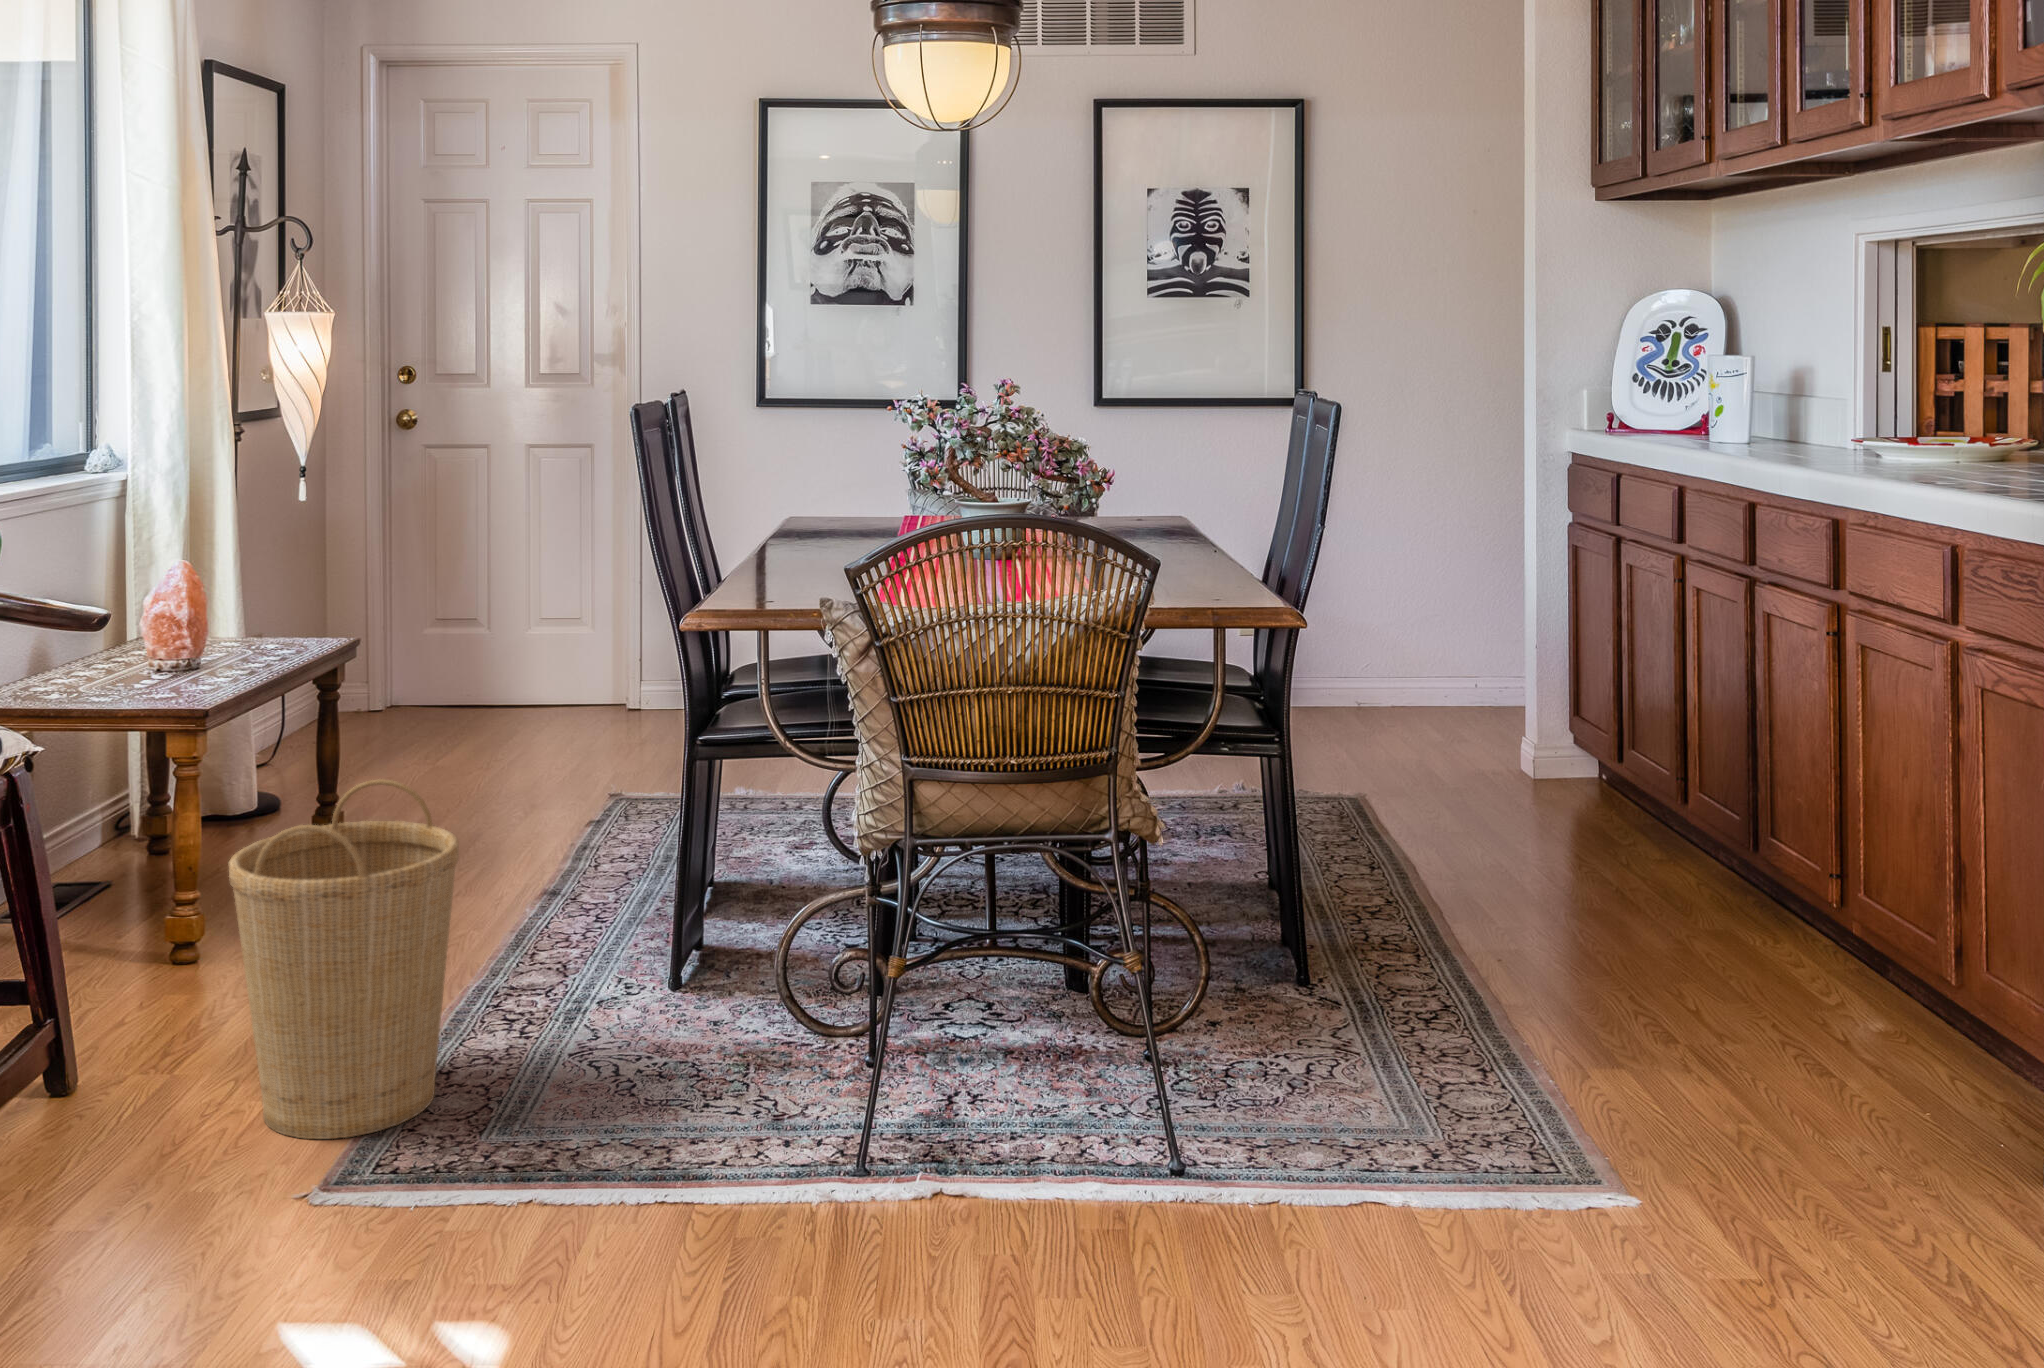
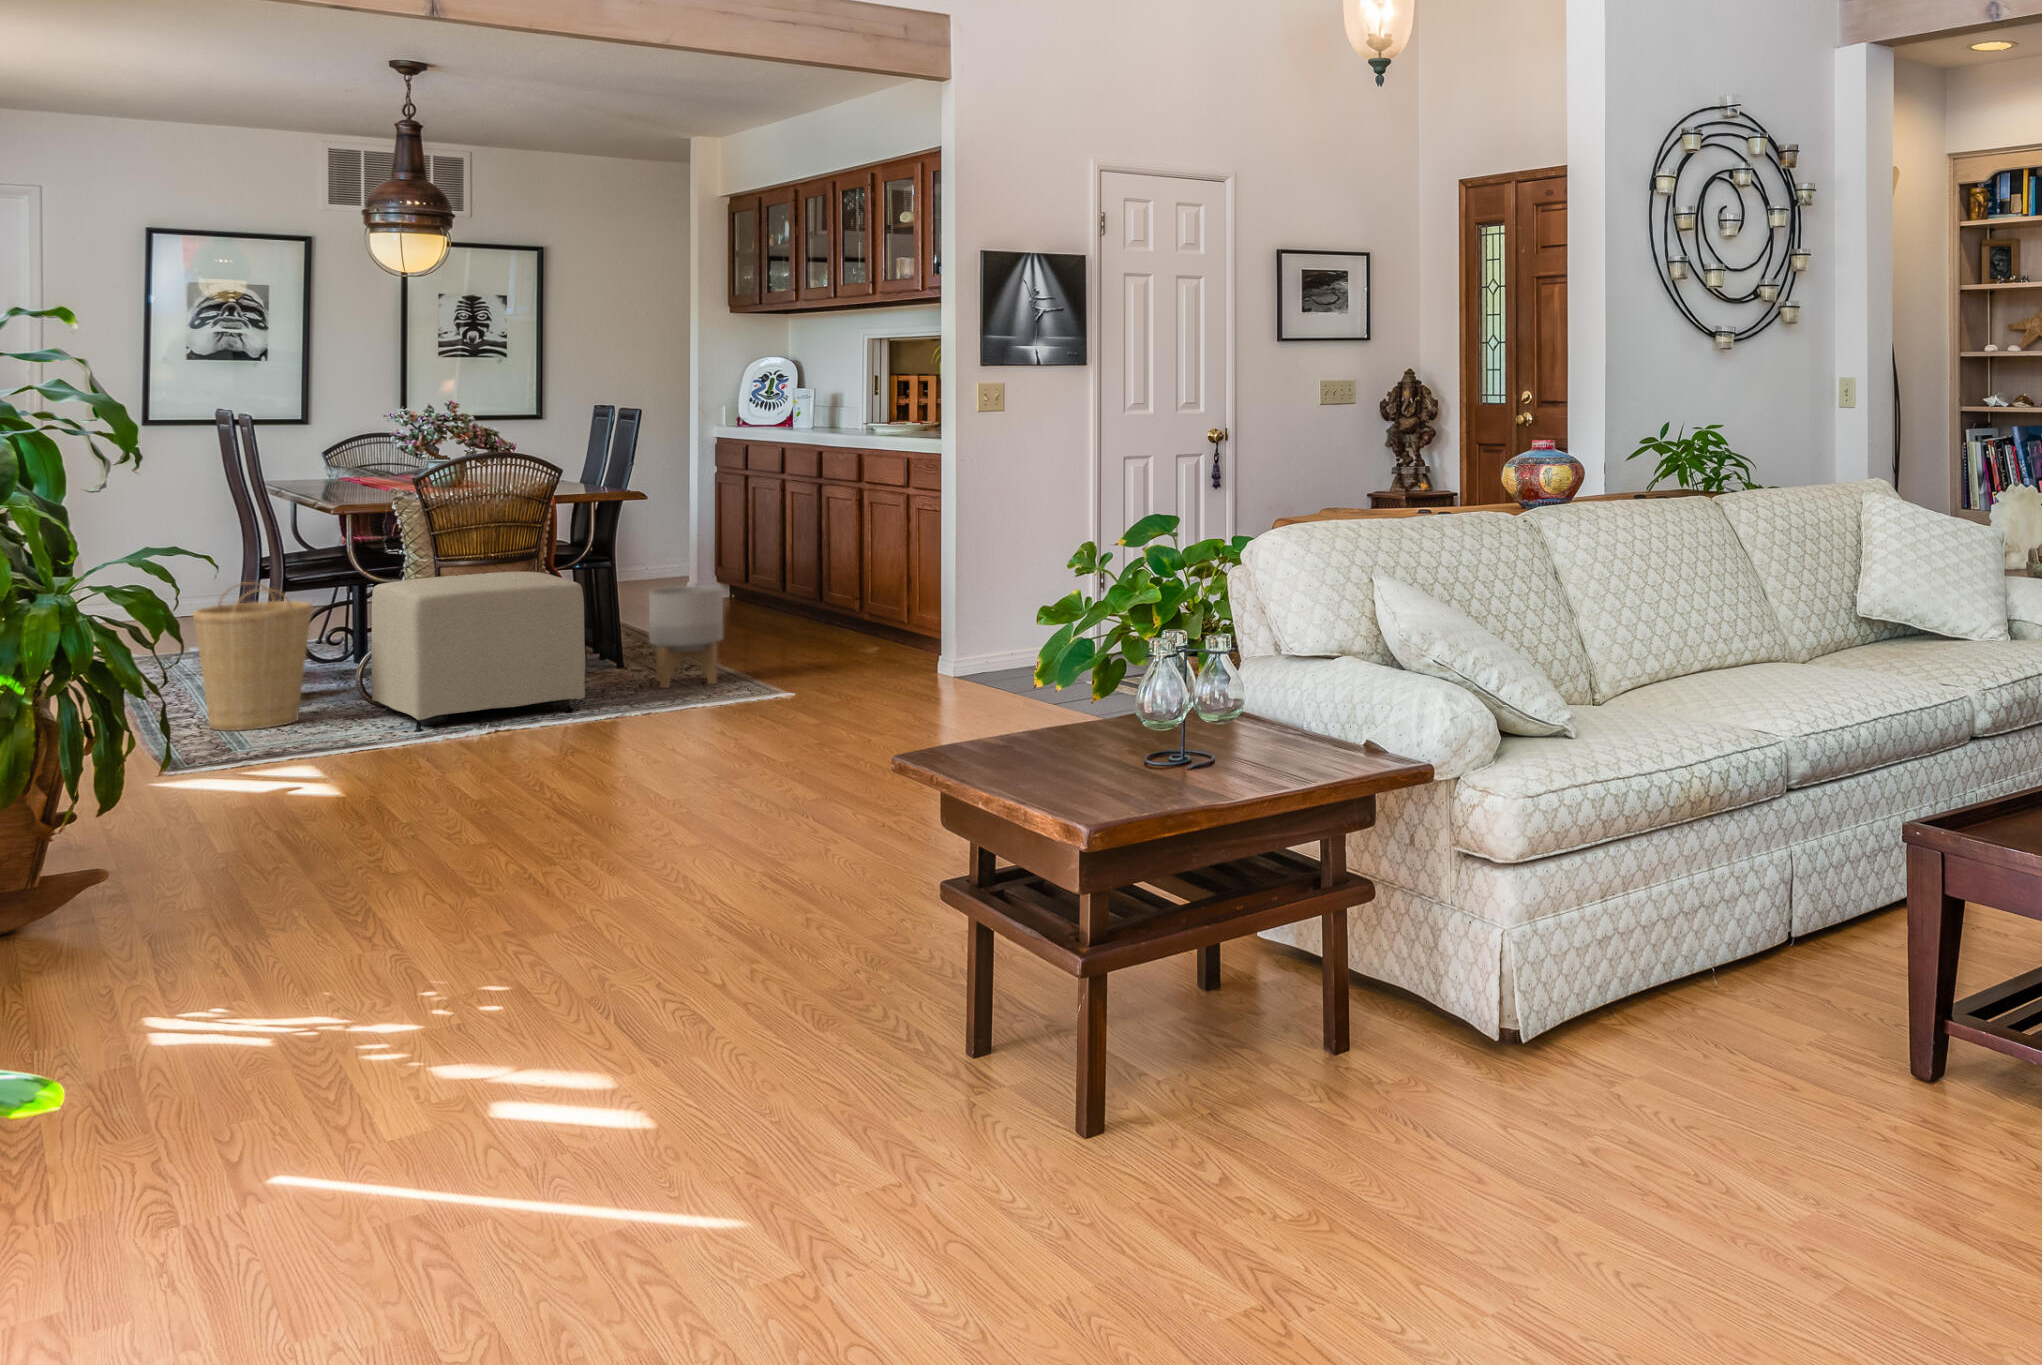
ottoman: none [448,823,913,1277] -> present [371,572,585,726]
planter: none [1151,899,1341,1225] -> present [649,586,723,688]

